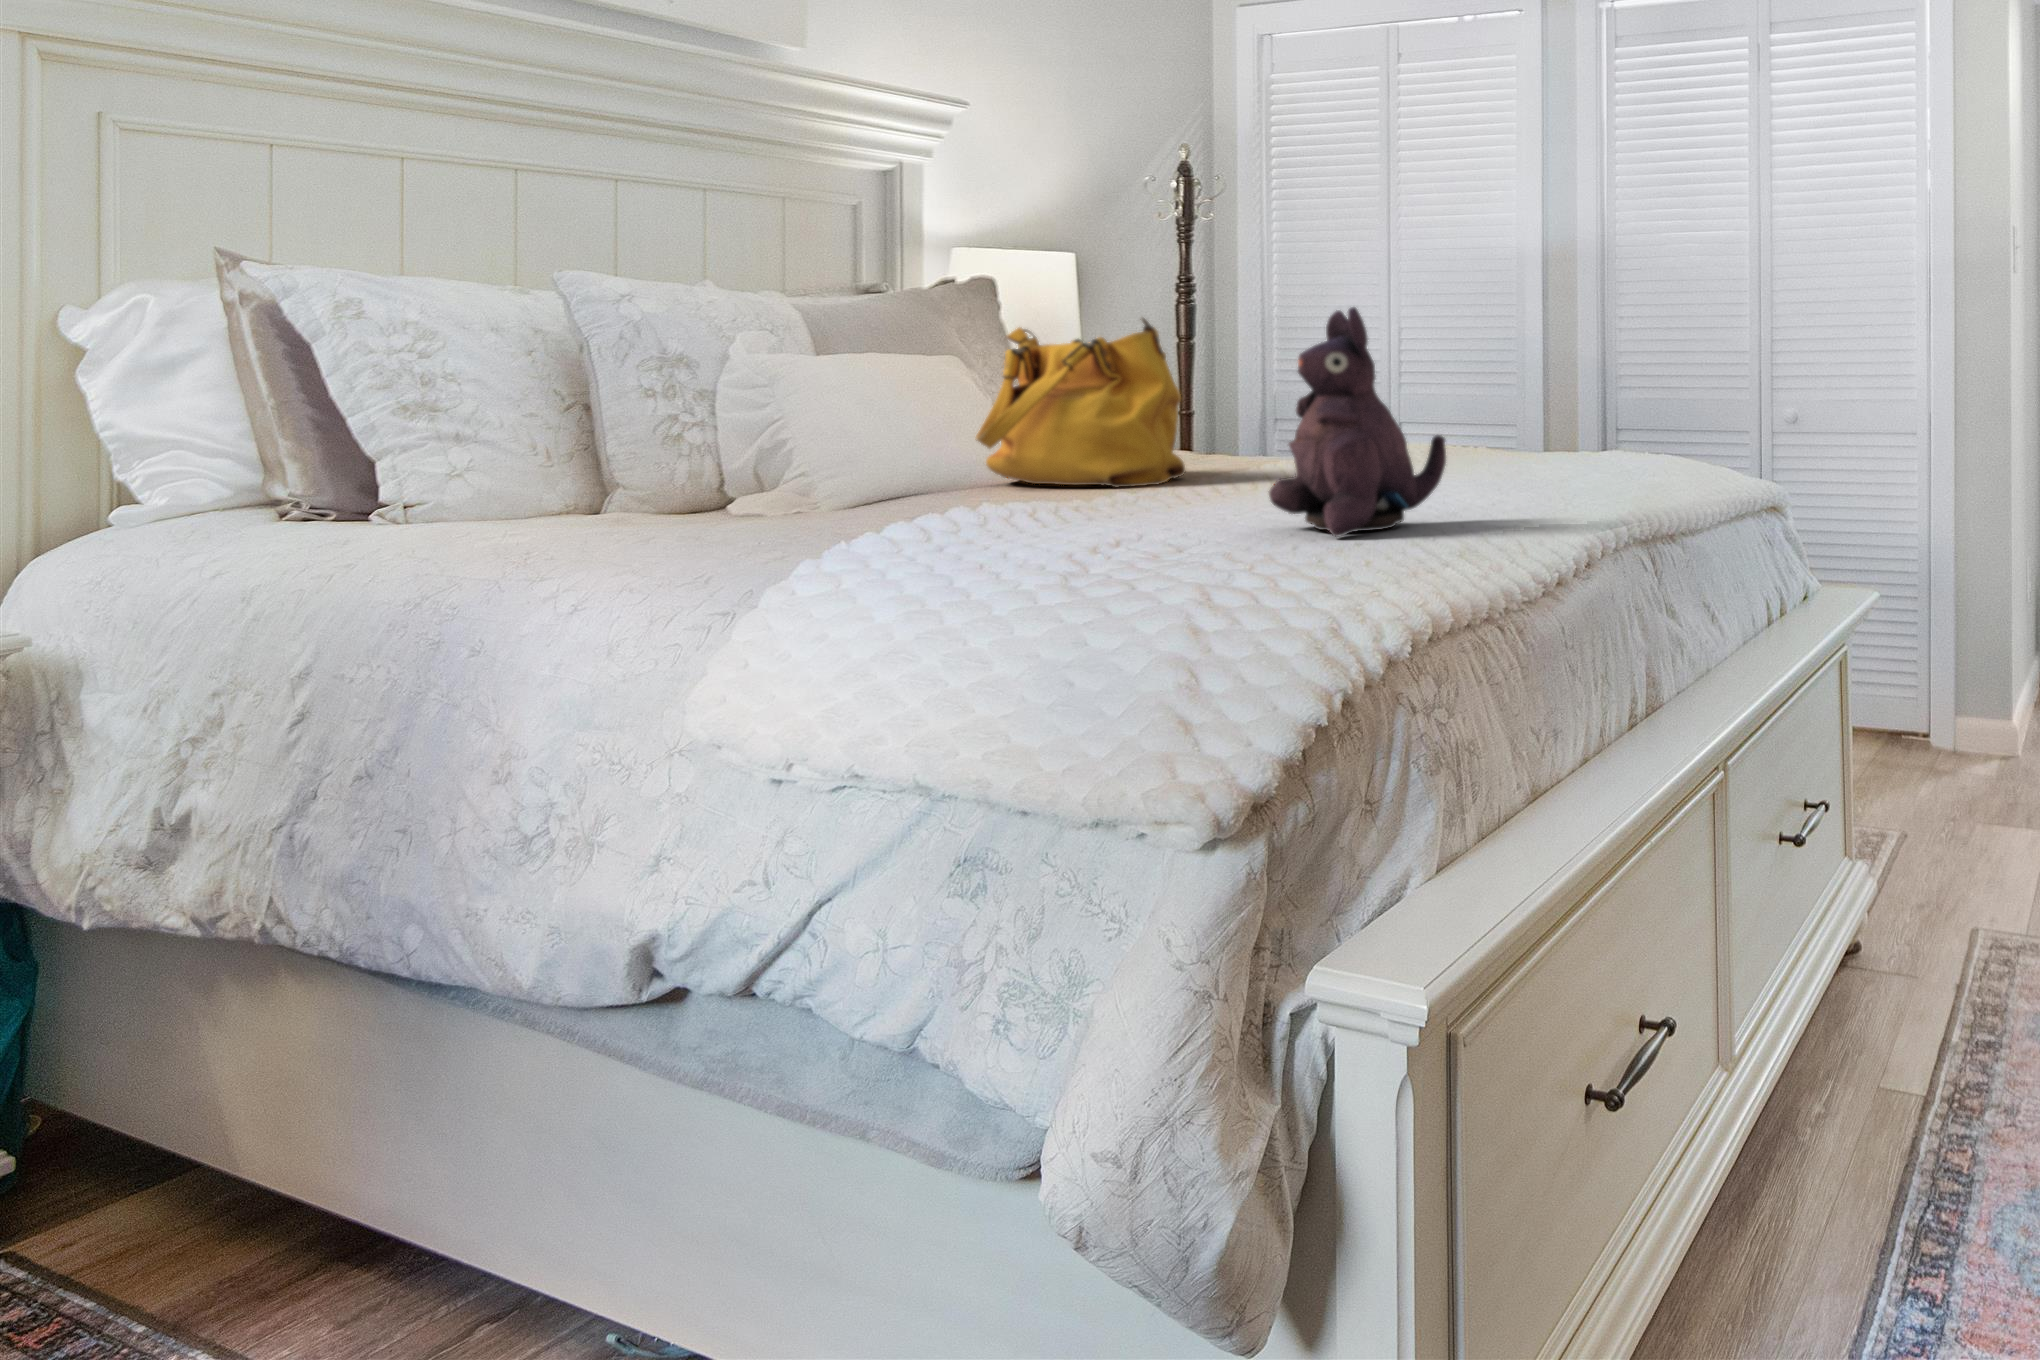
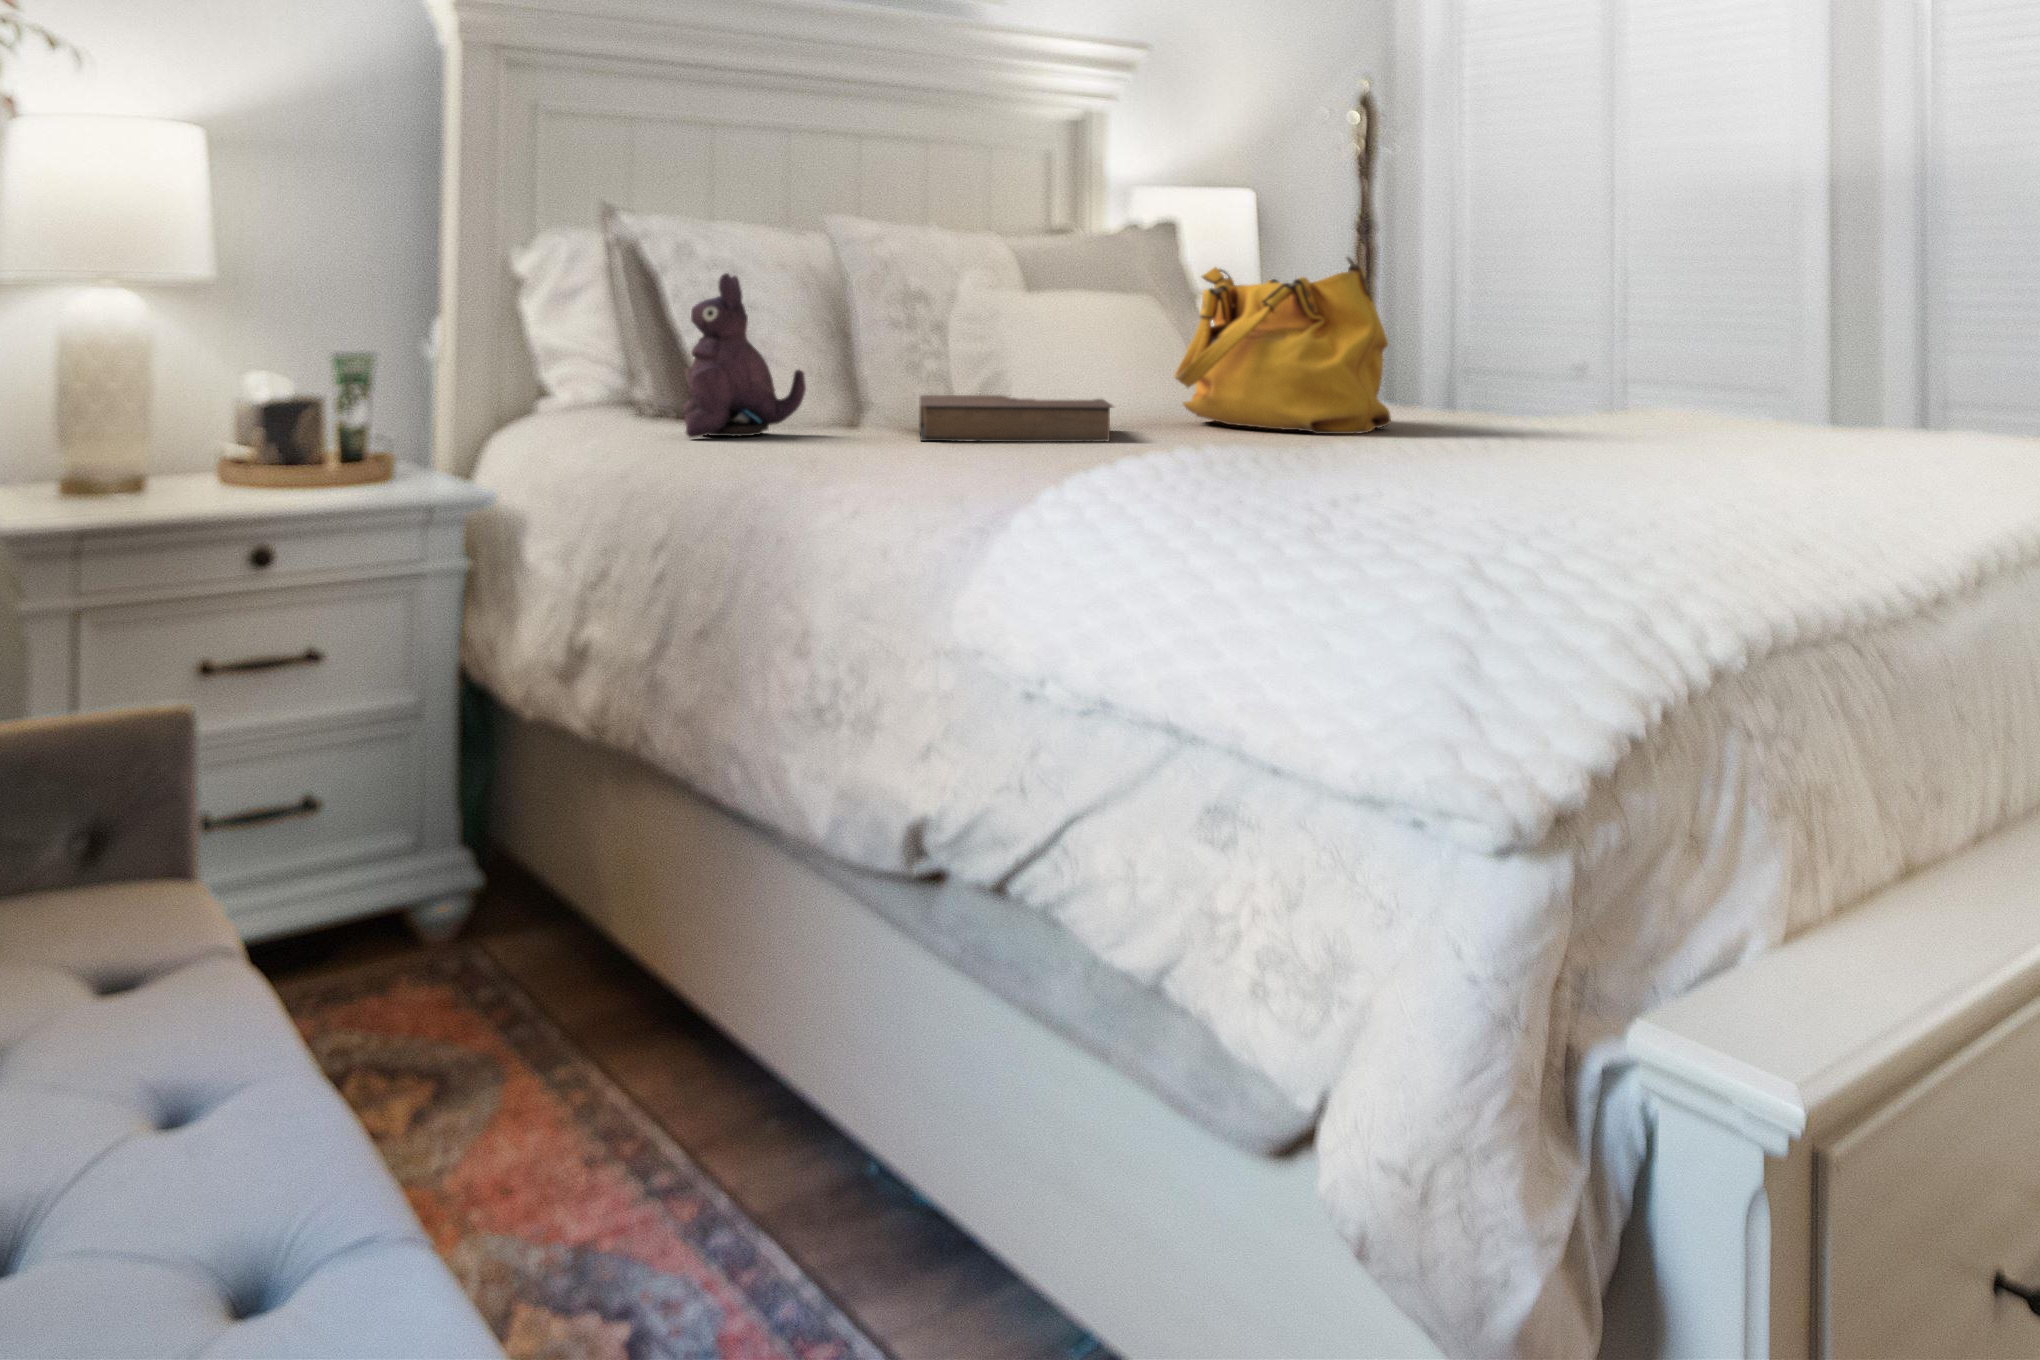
plush toy: present [1269,307,1446,537] -> present [683,273,806,438]
book: none [677,462,908,522] -> present [919,395,1113,442]

